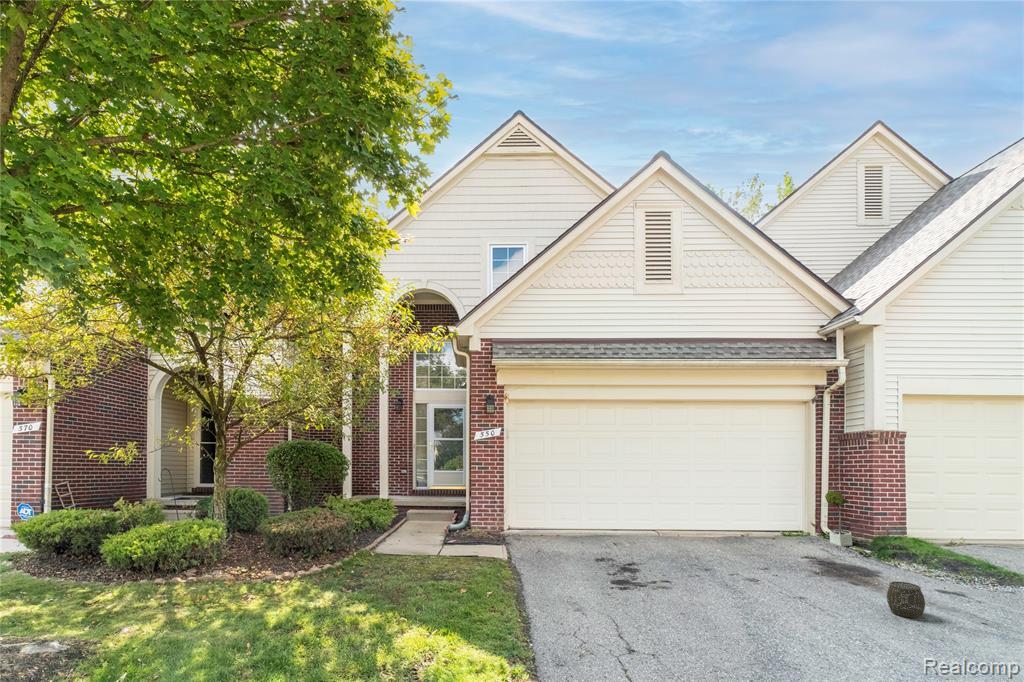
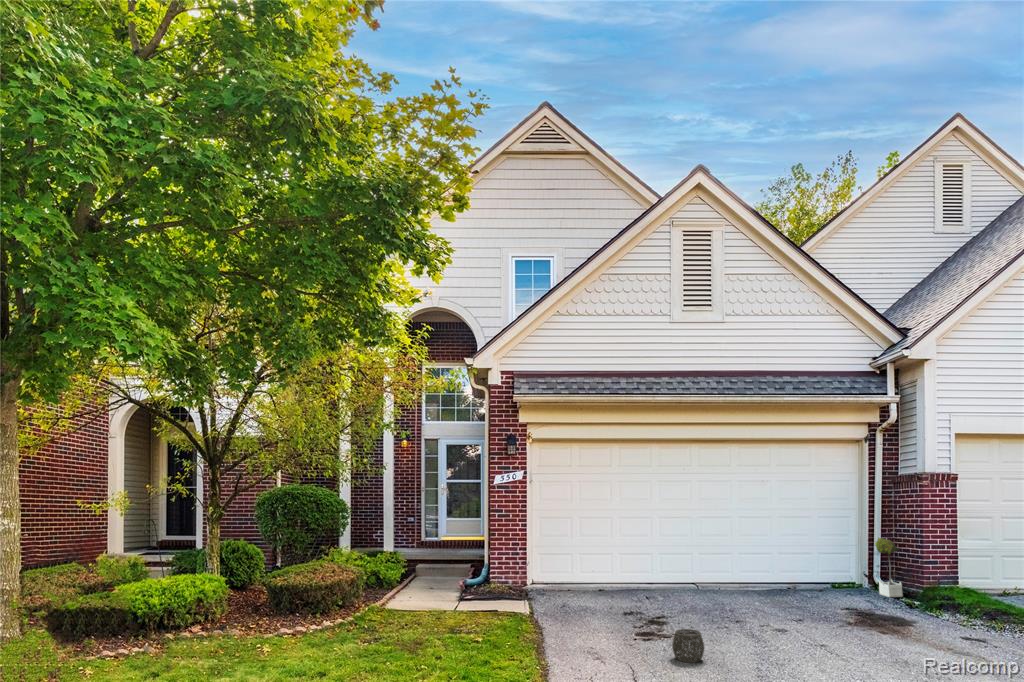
woven basket: present [887,581,925,618] -> present [672,629,704,663]

